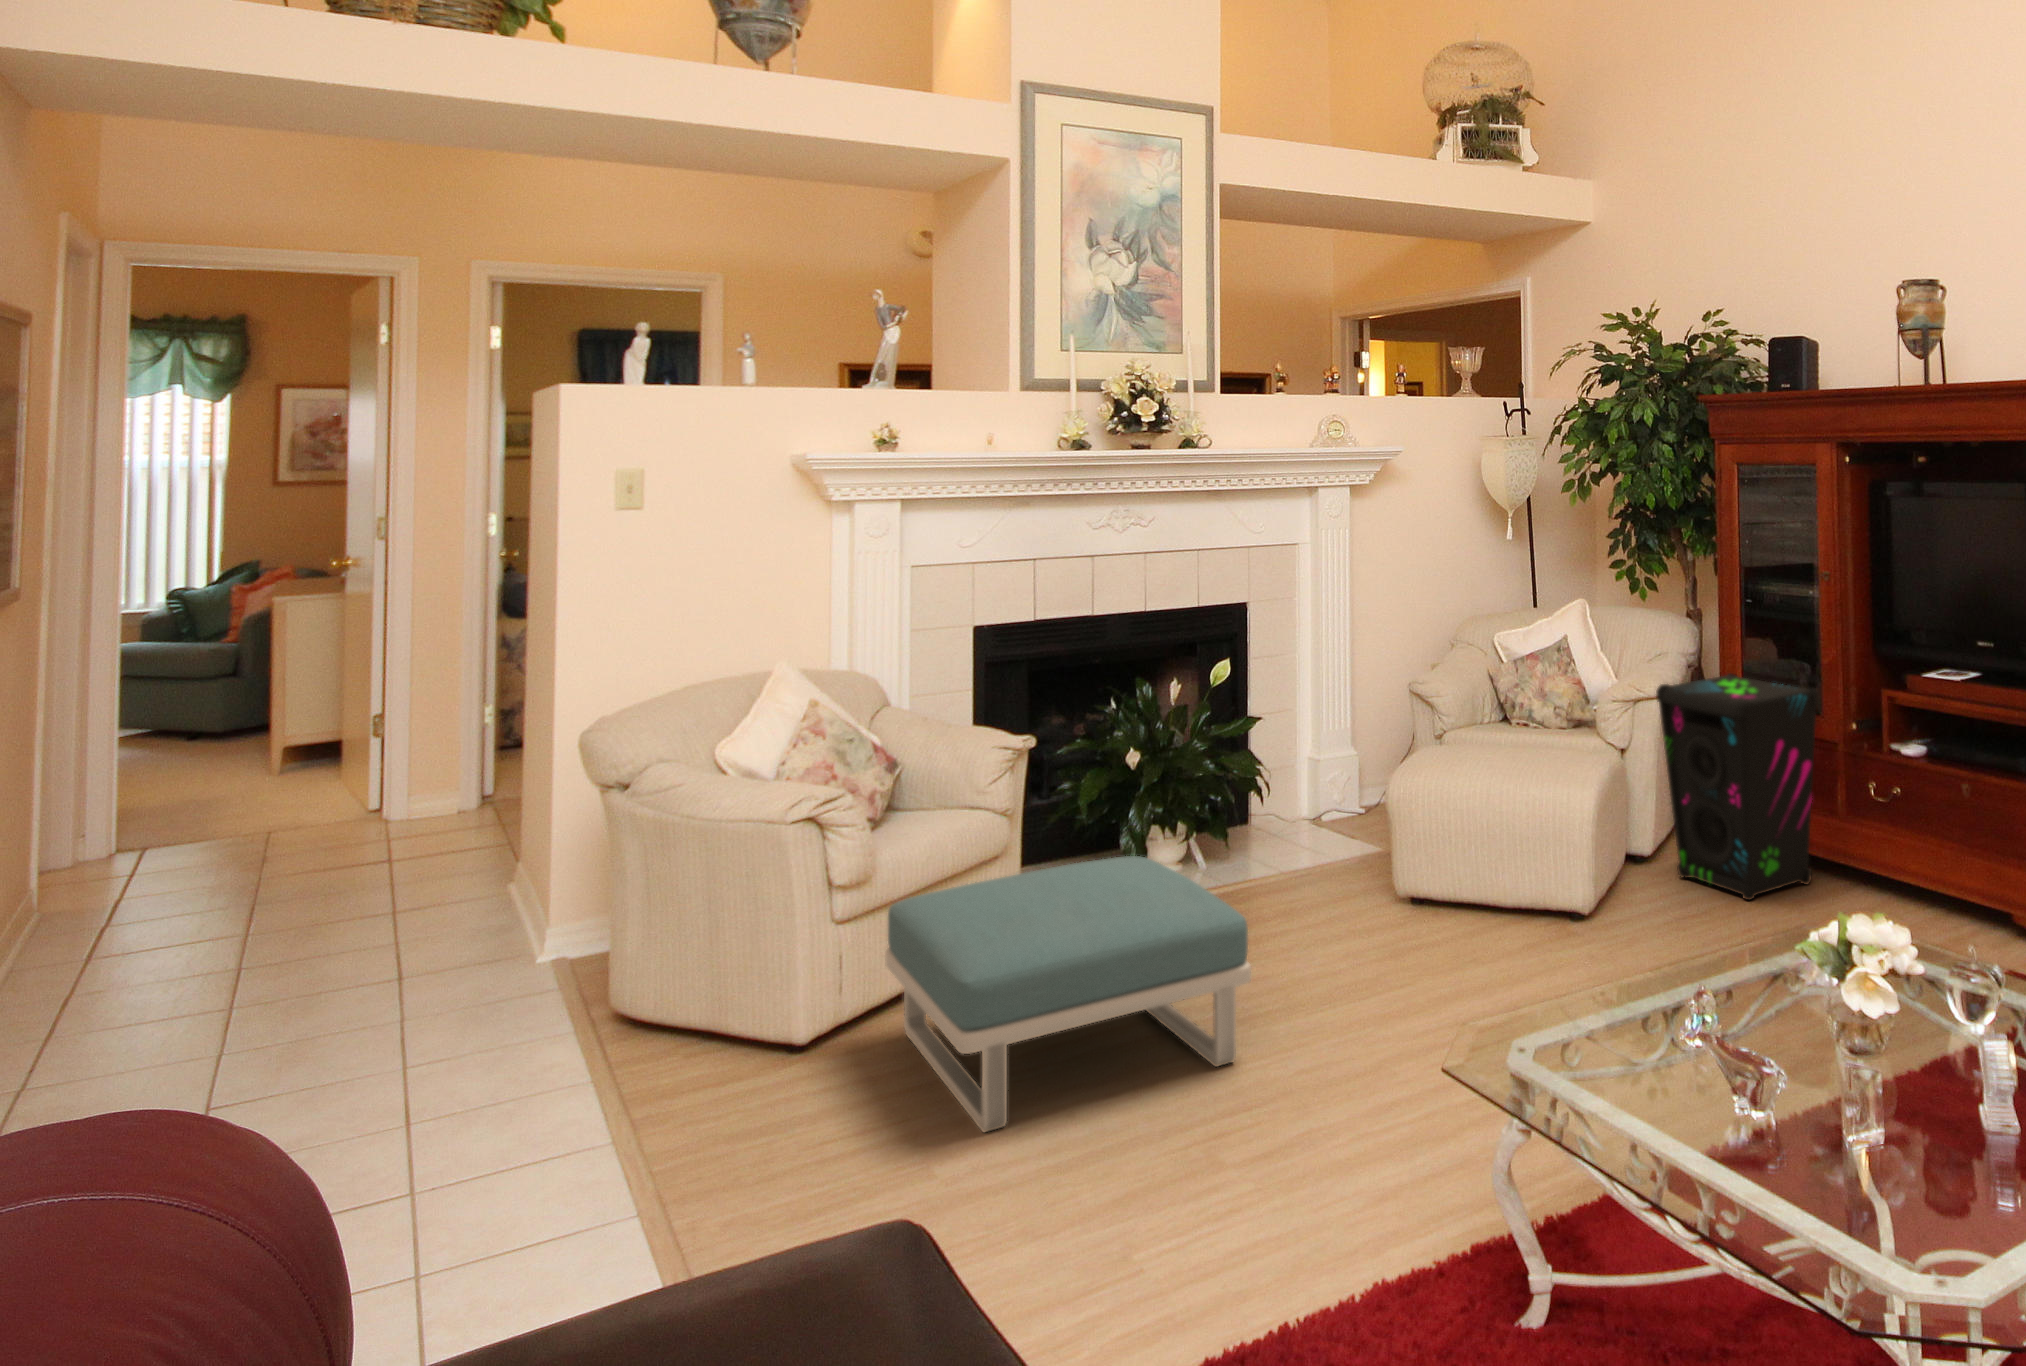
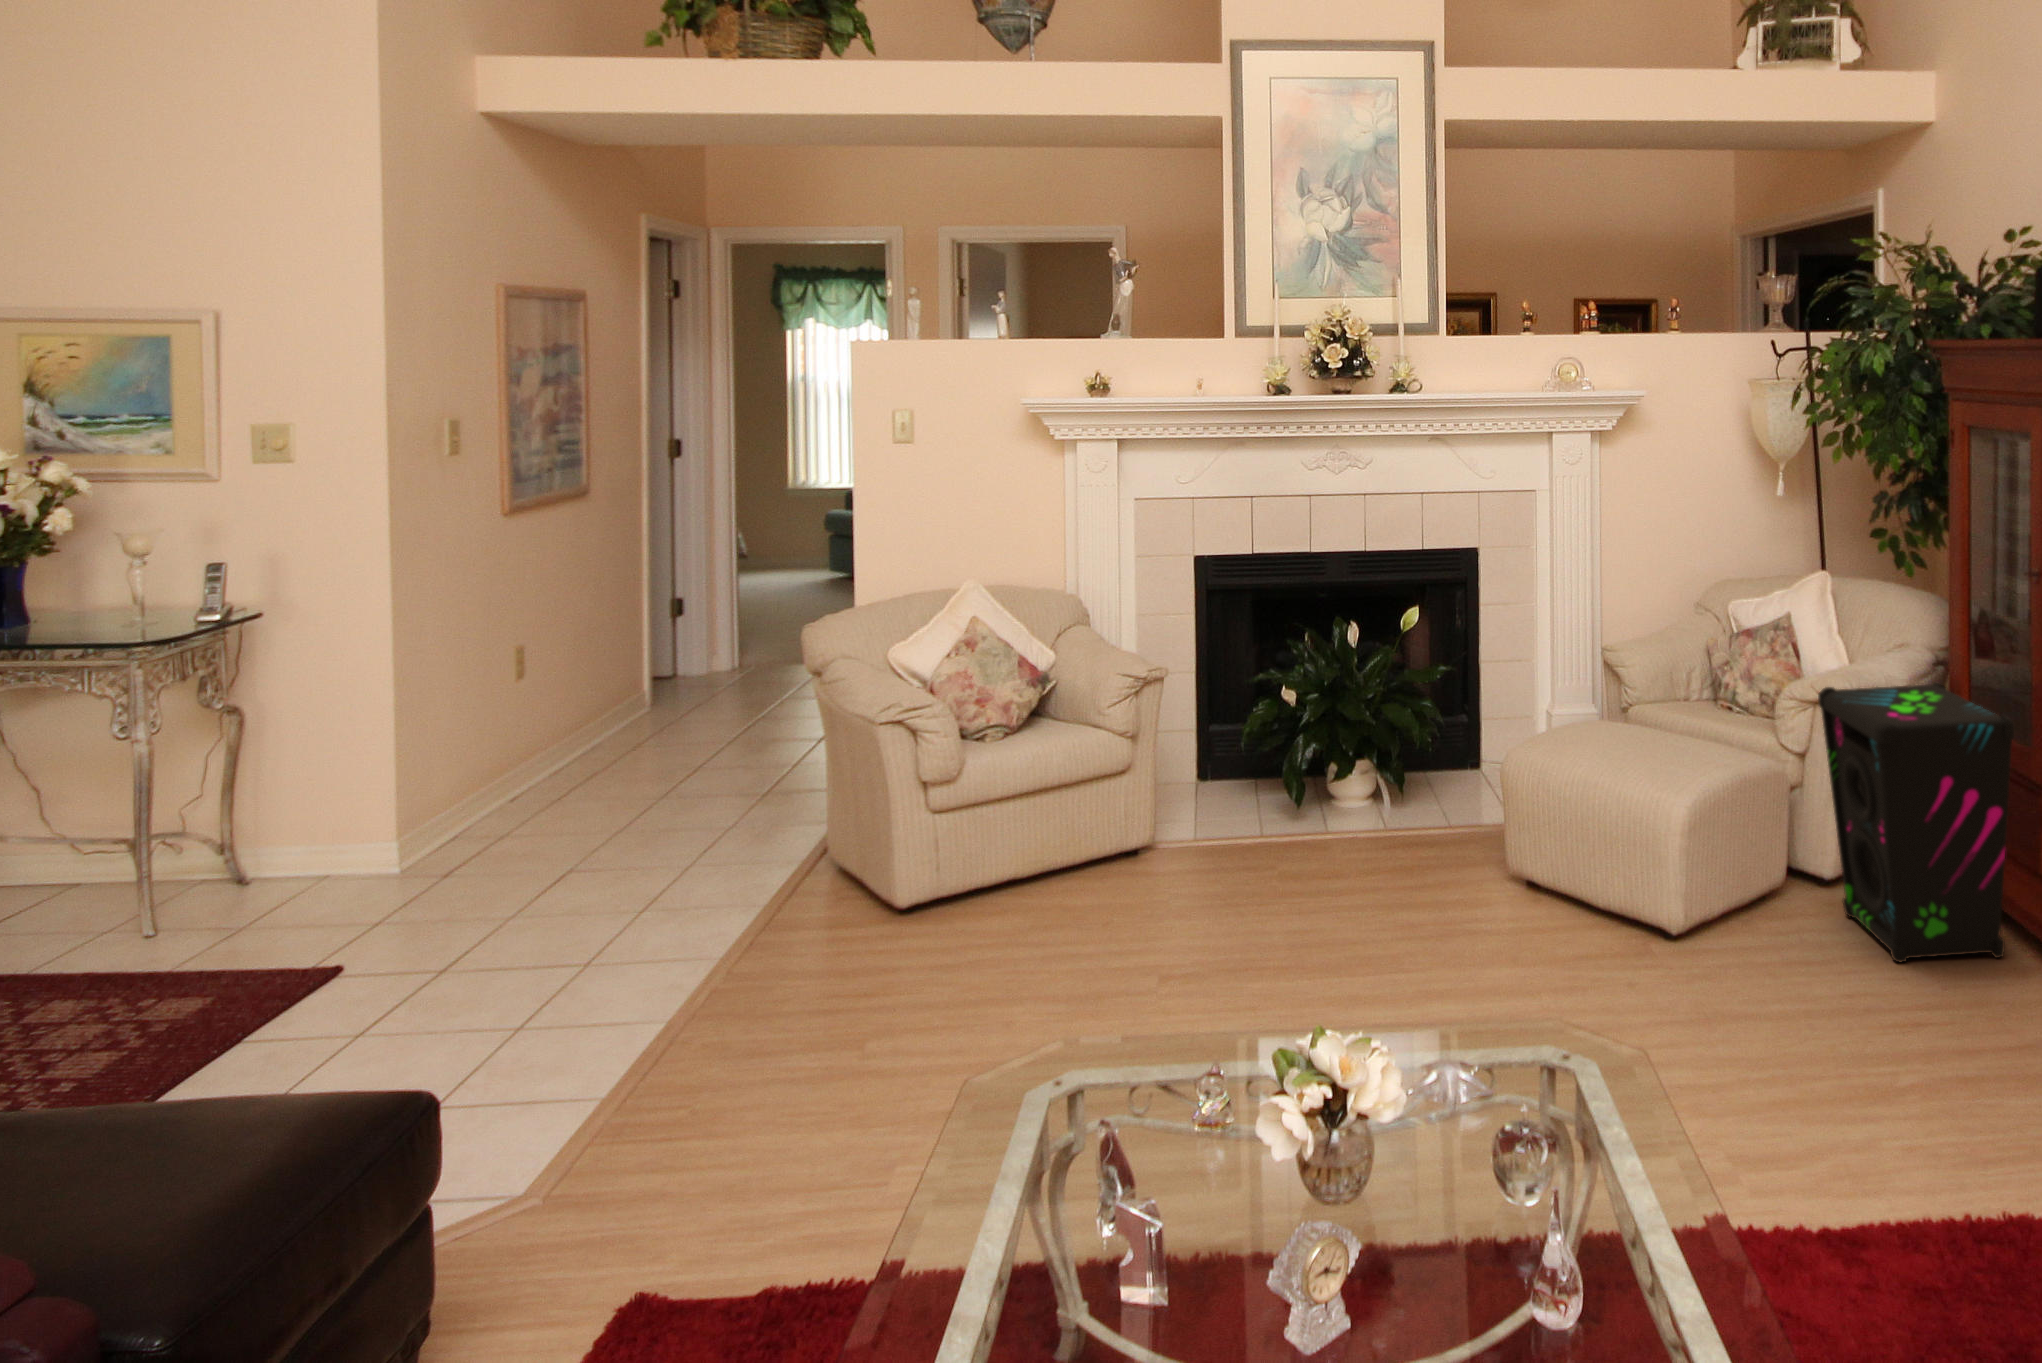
footstool: present [885,856,1251,1132] -> none [924,792,1214,1023]

